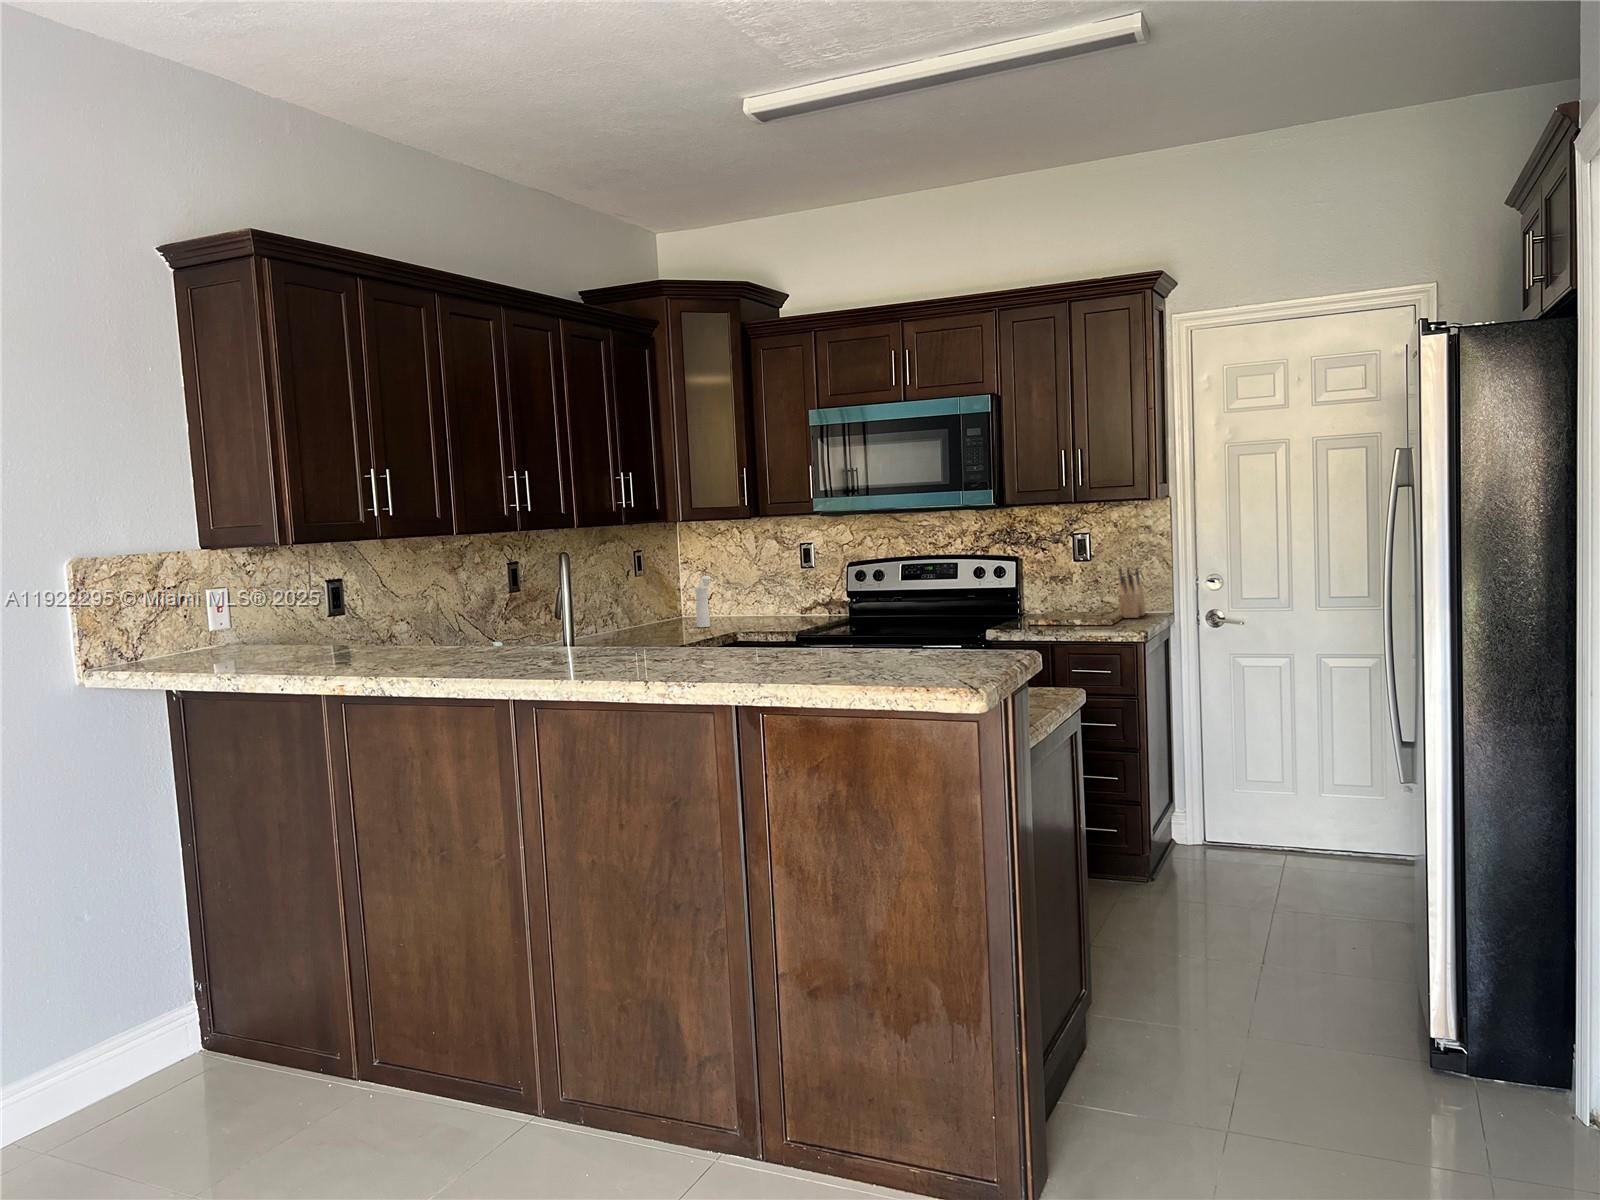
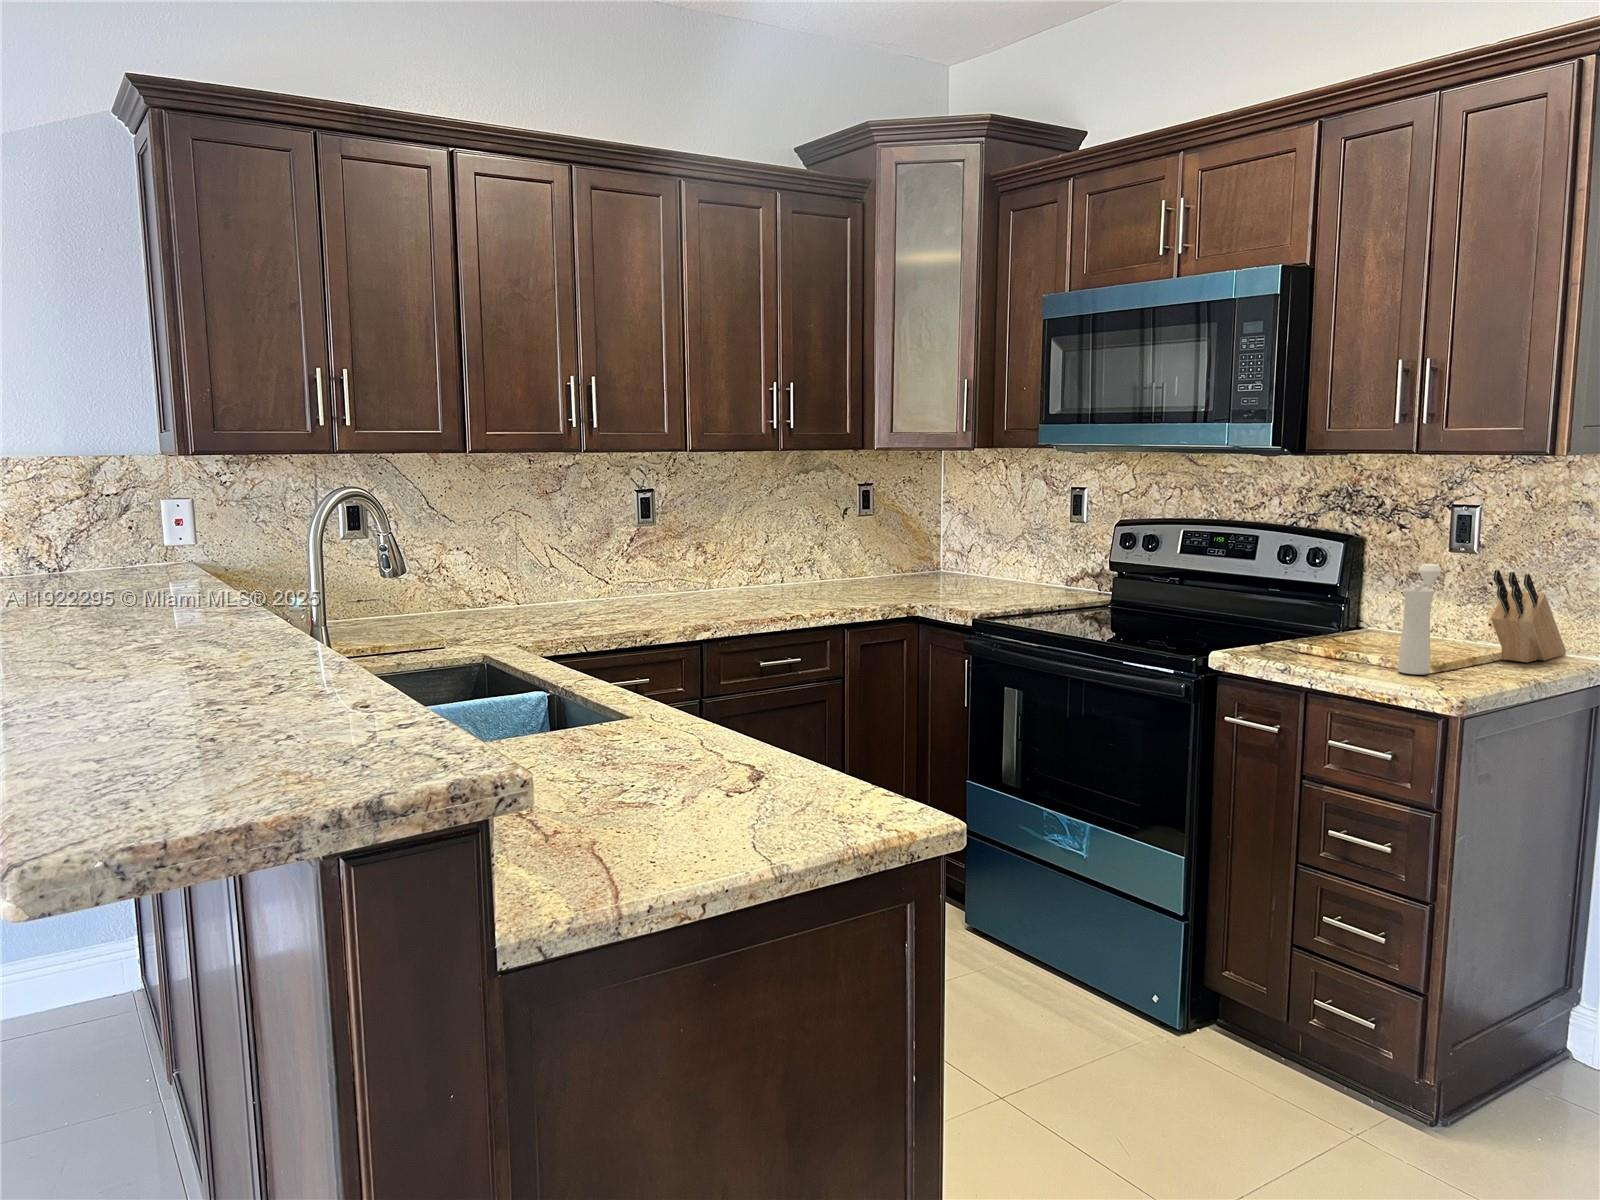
pepper mill: present [695,576,711,627] -> present [1398,564,1442,675]

